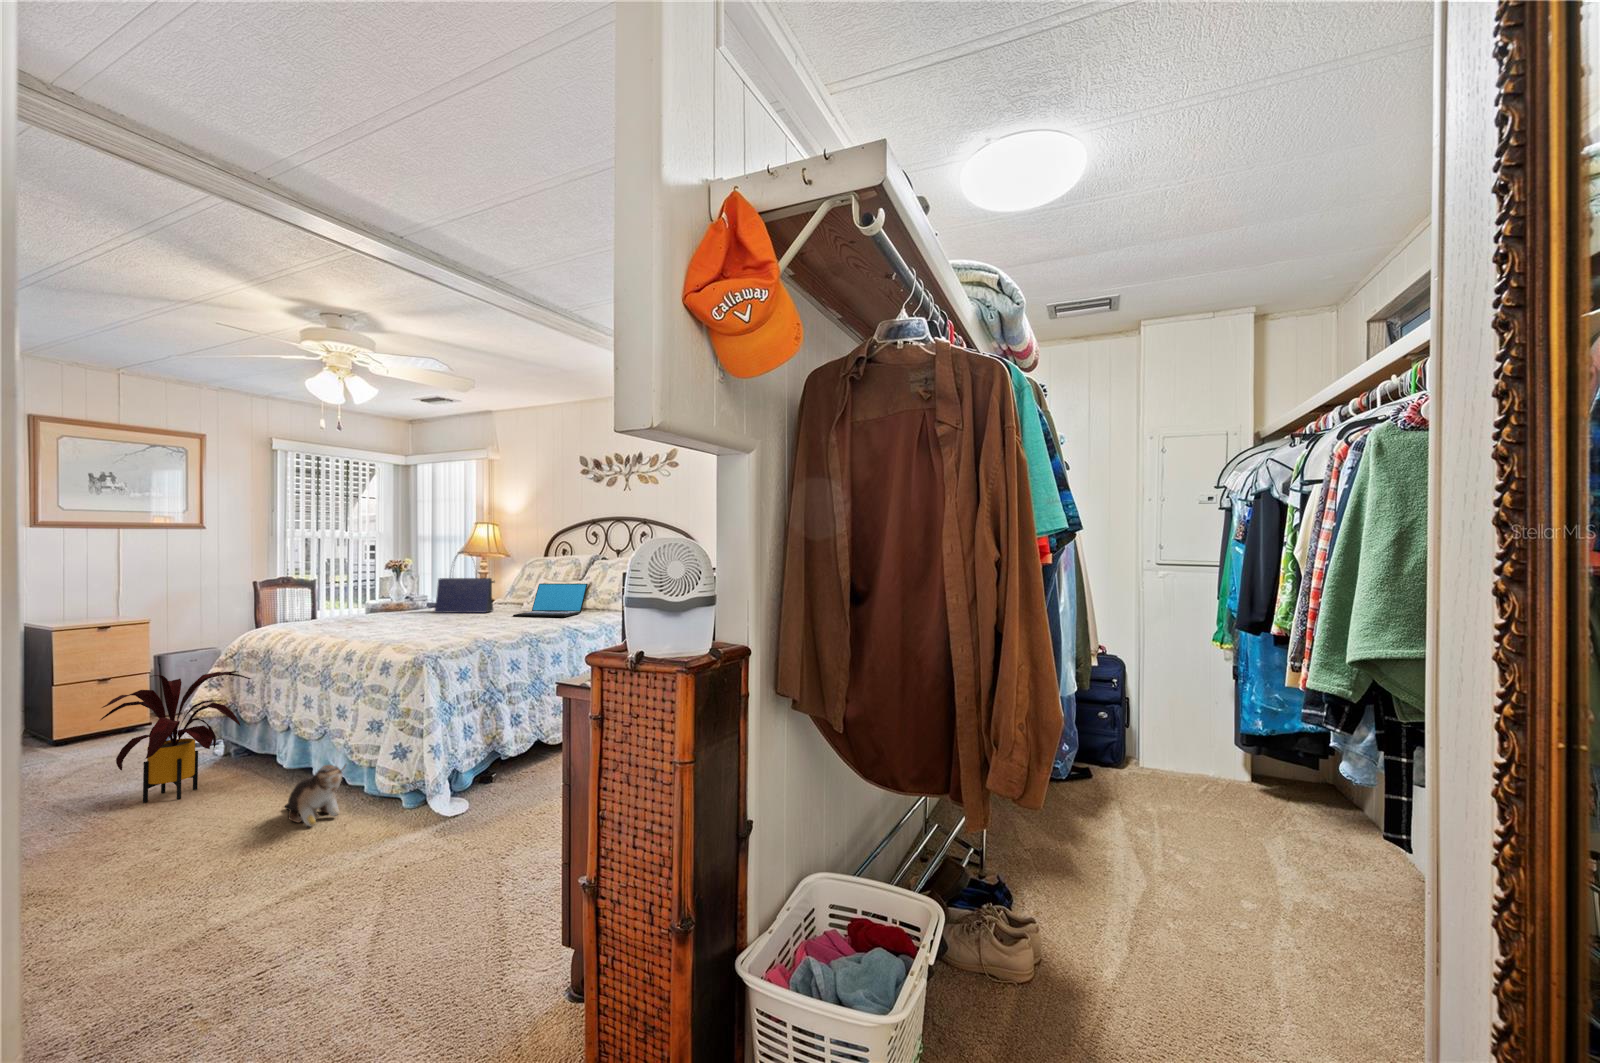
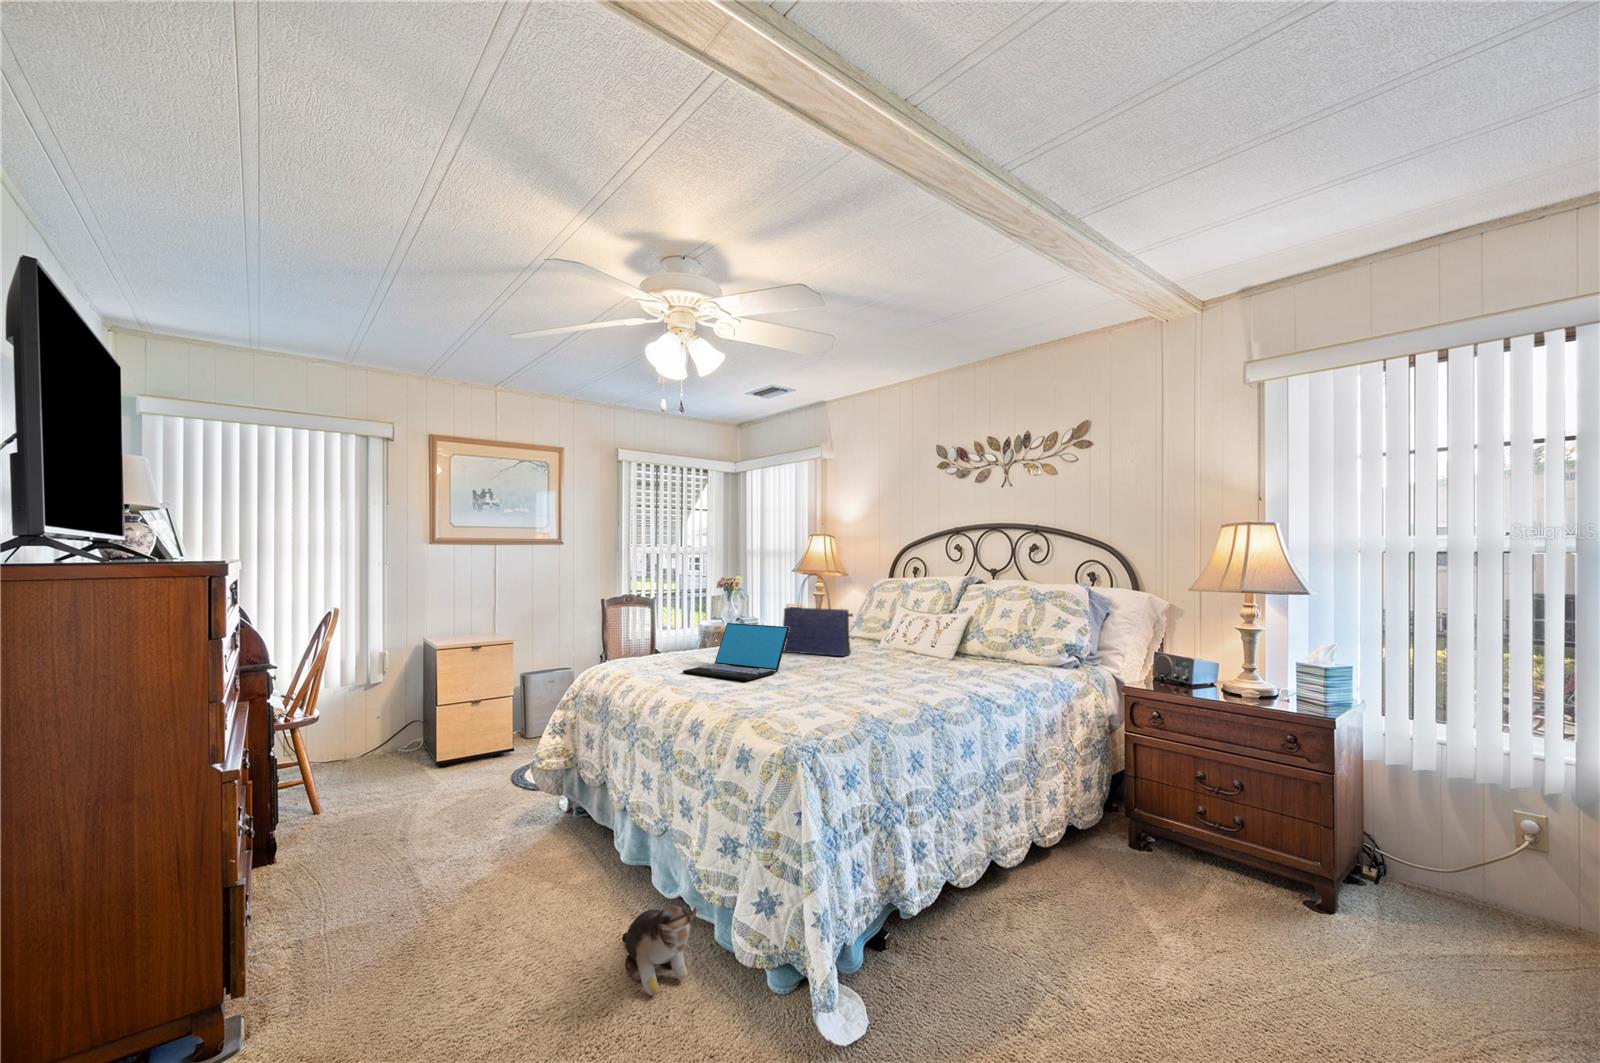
laptop: present [513,584,588,617] -> present [683,623,789,681]
house plant: present [101,671,251,803] -> none [437,724,597,888]

